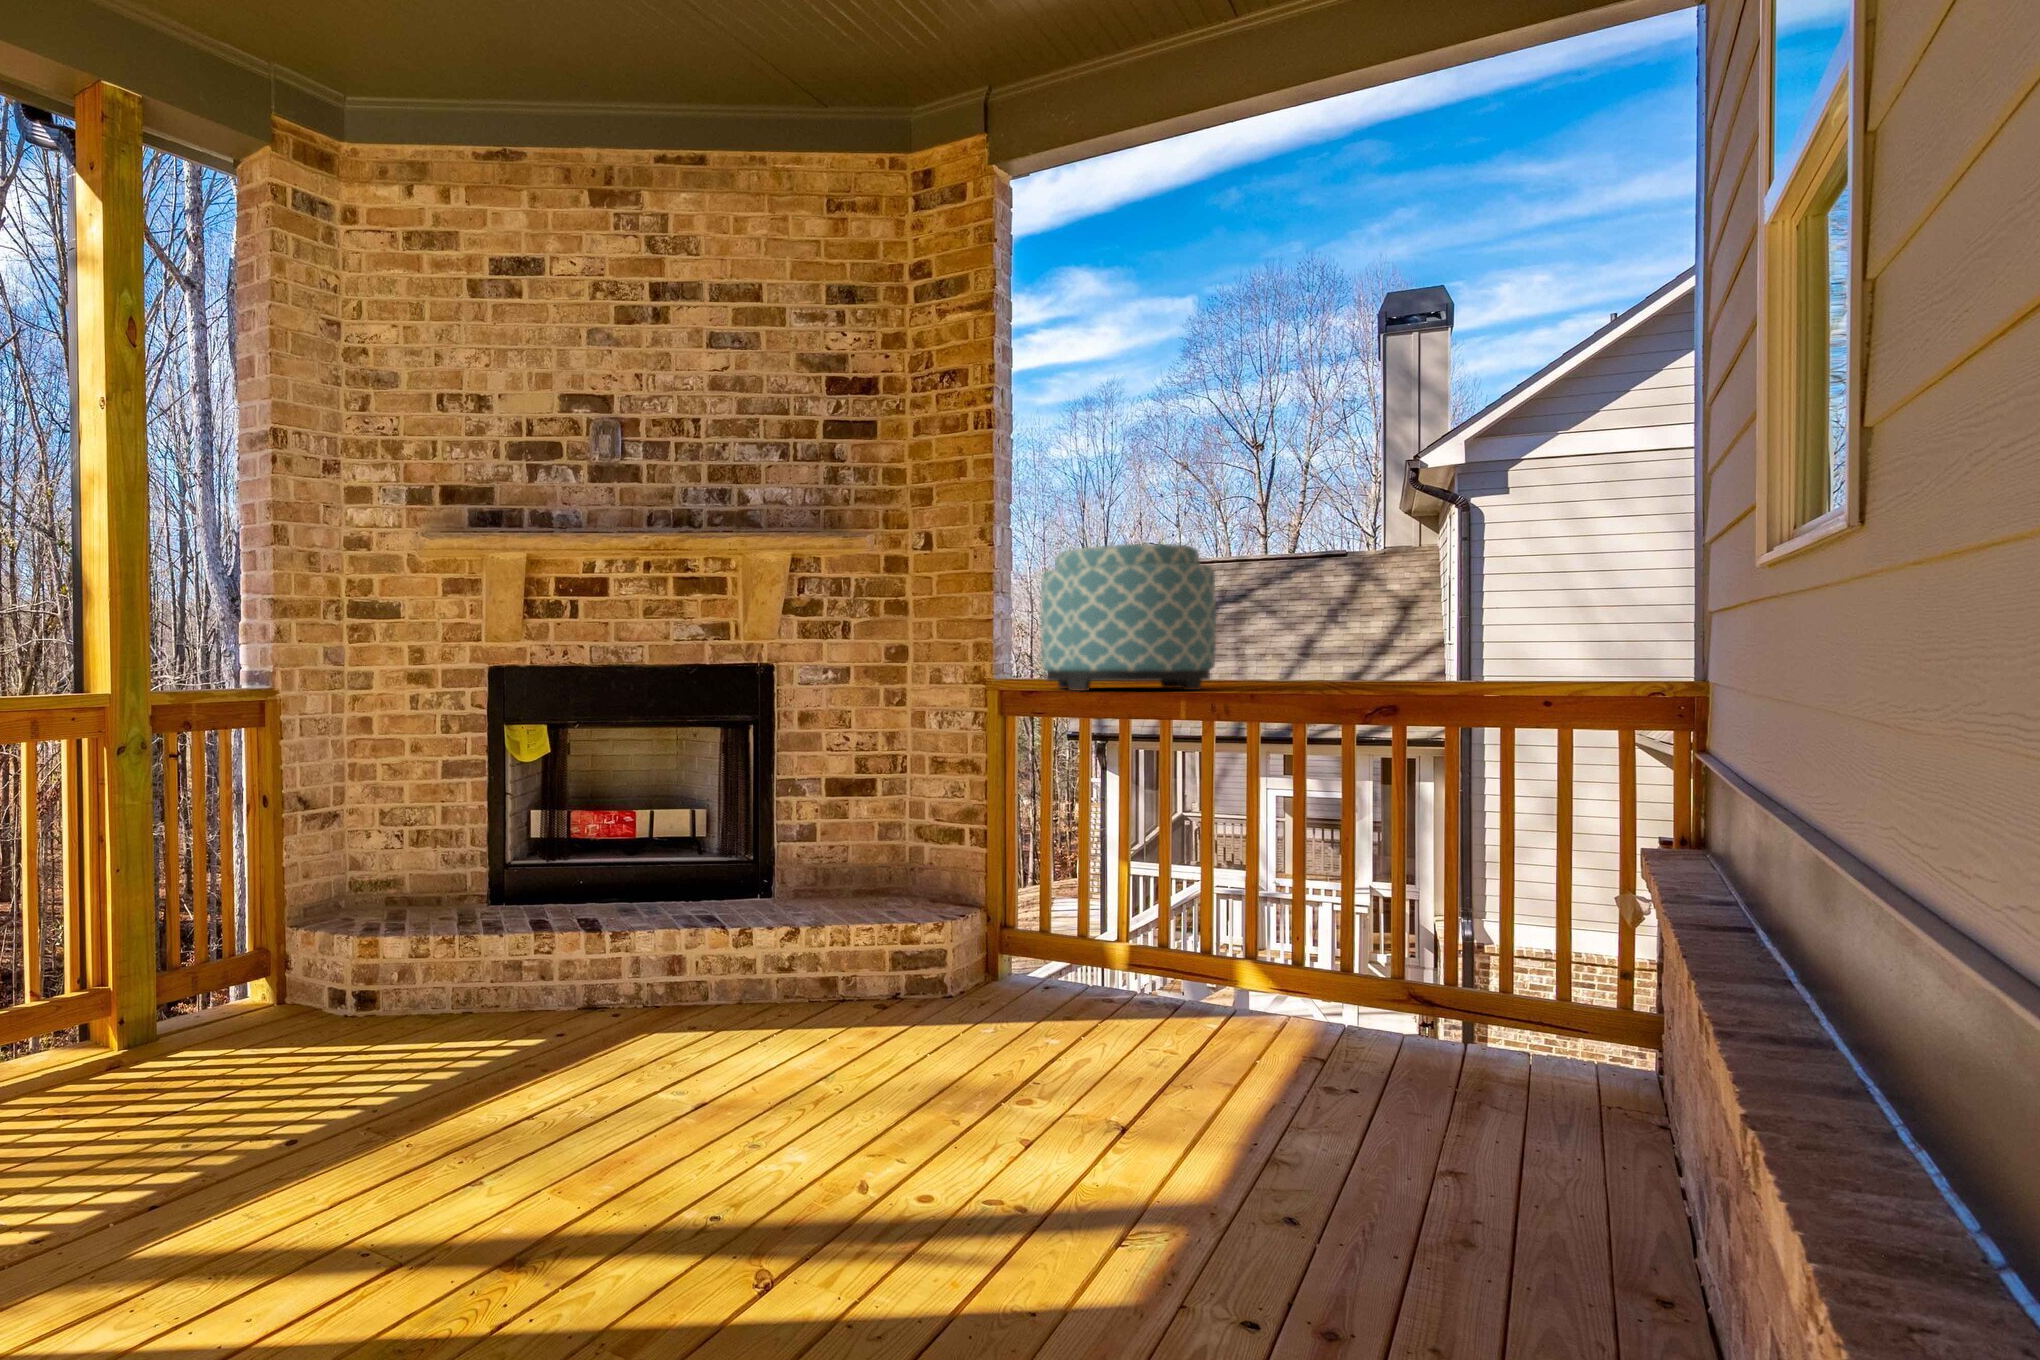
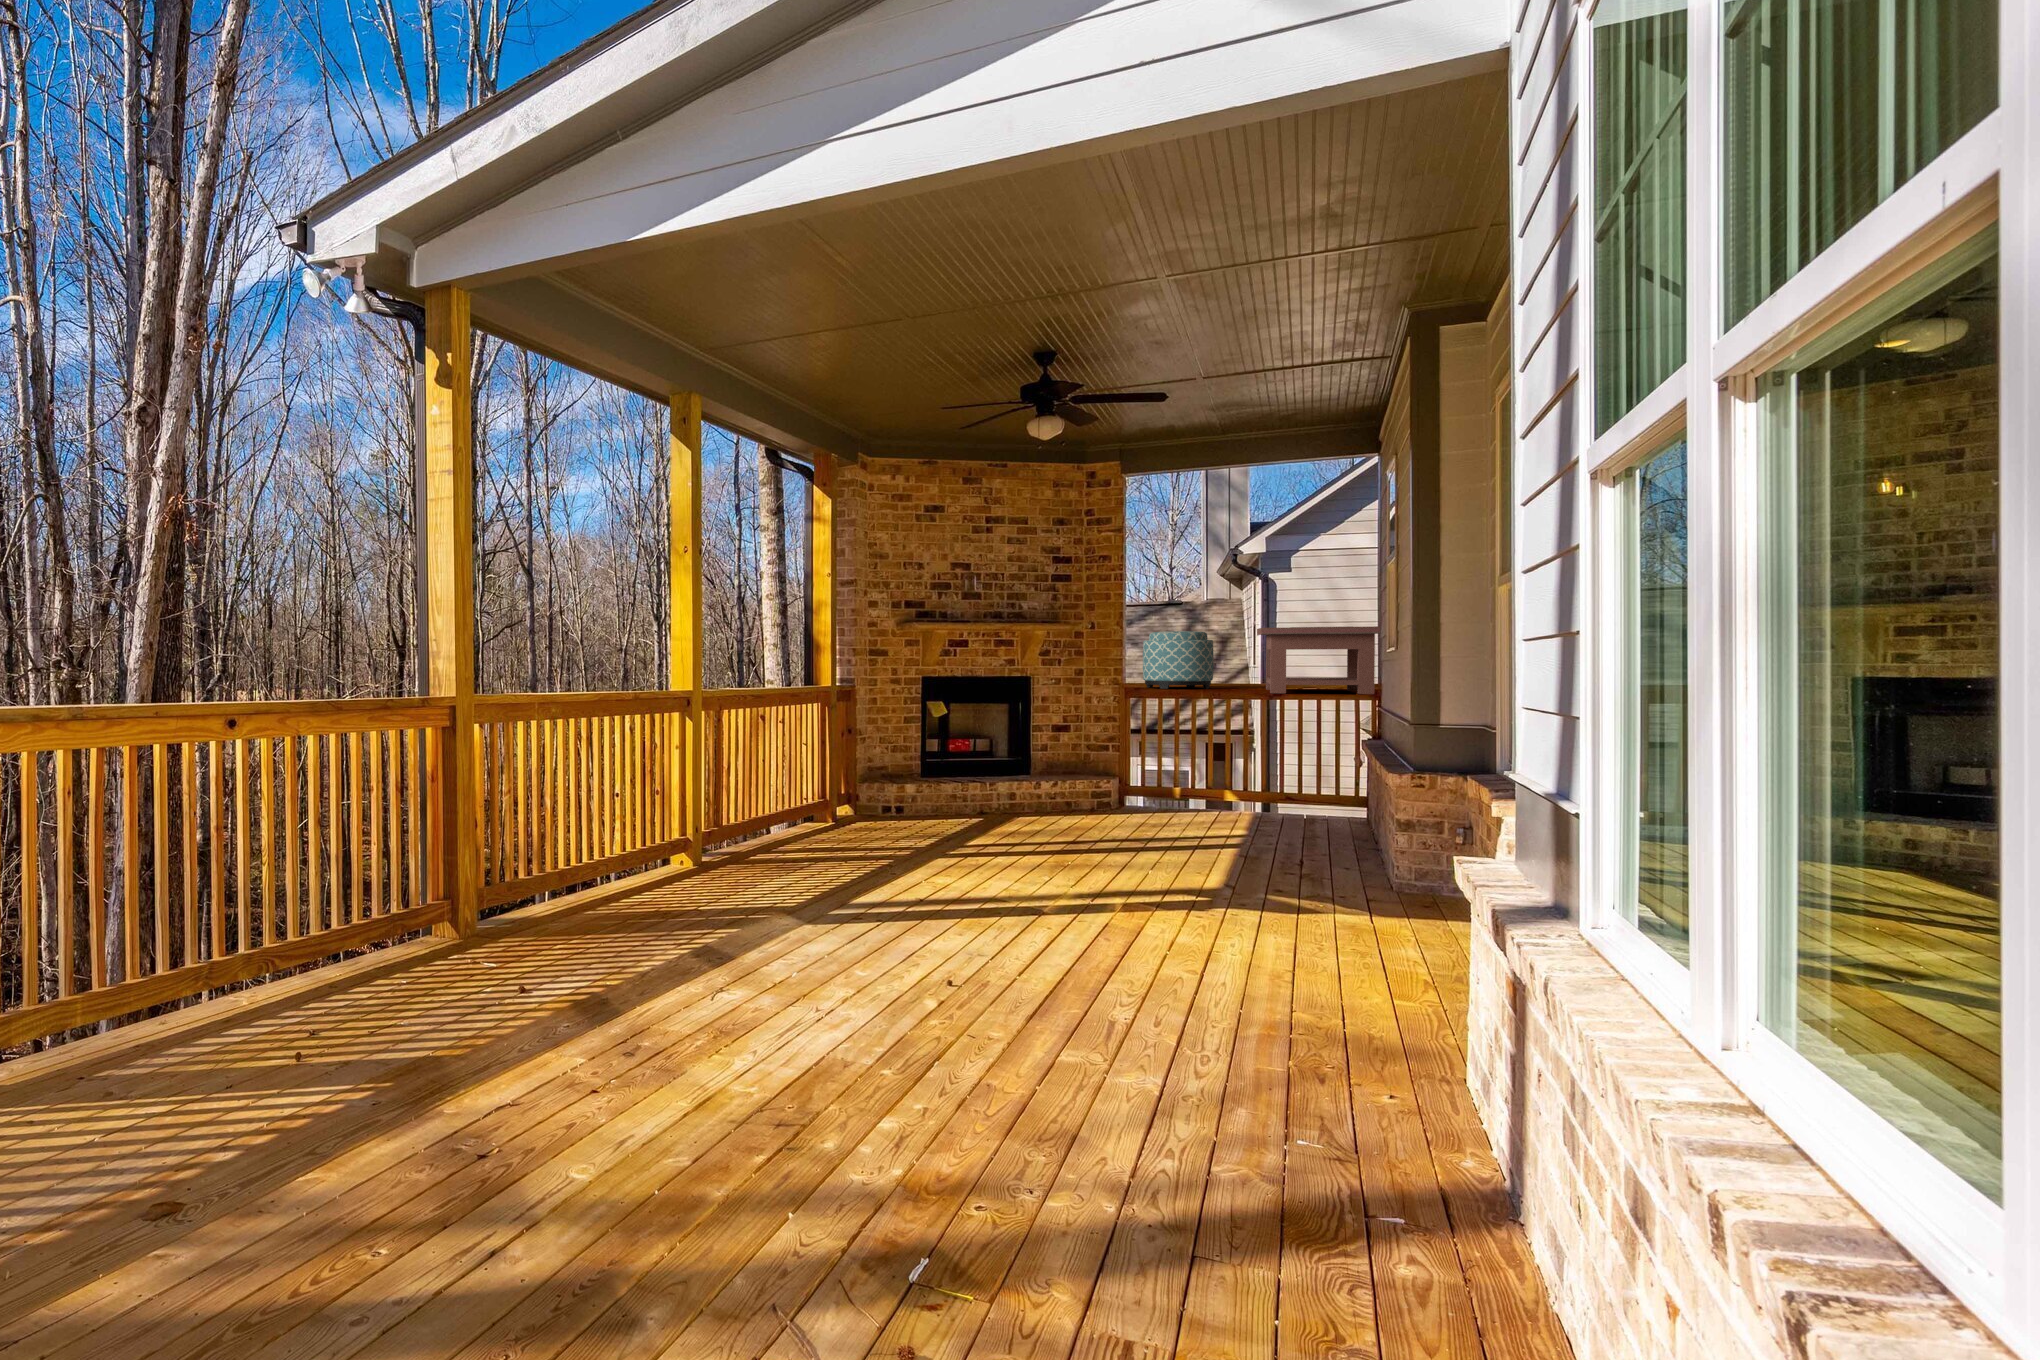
coffee table: none [1279,472,1706,703] -> present [1257,626,1380,694]

